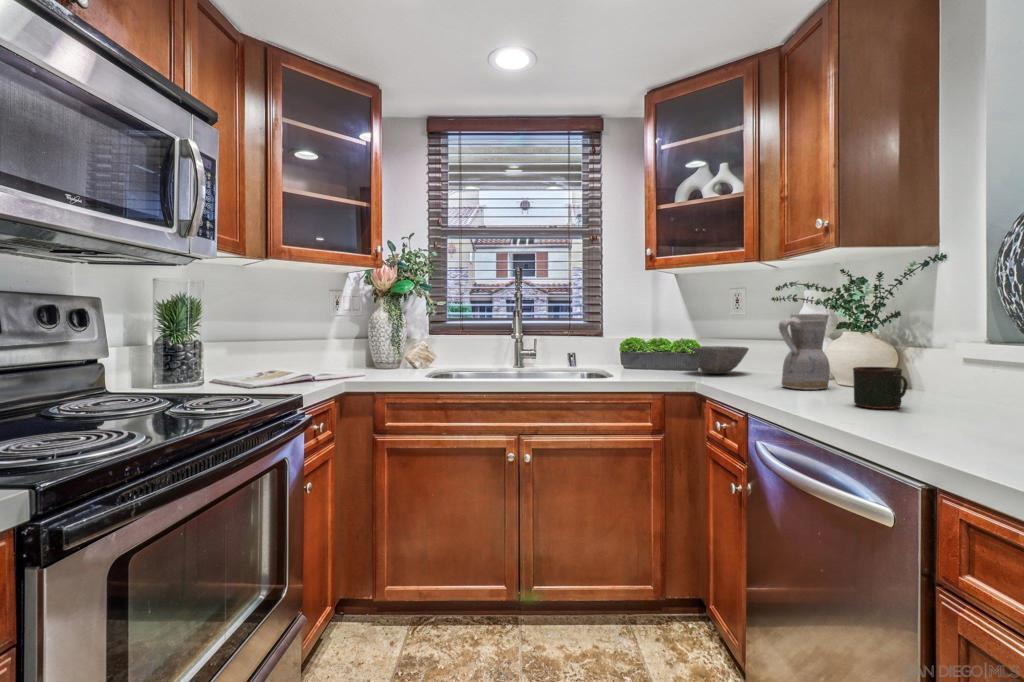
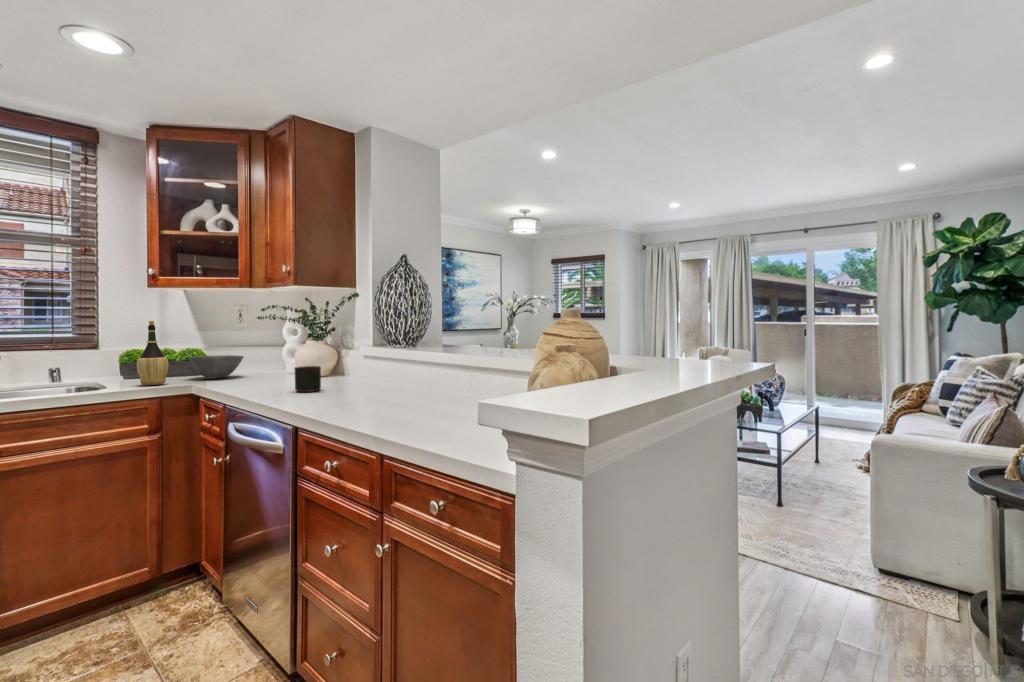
wine bottle: none [639,306,669,378] -> present [137,321,169,385]
ceramic pitcher: present [779,314,830,390] -> none [256,331,292,385]

